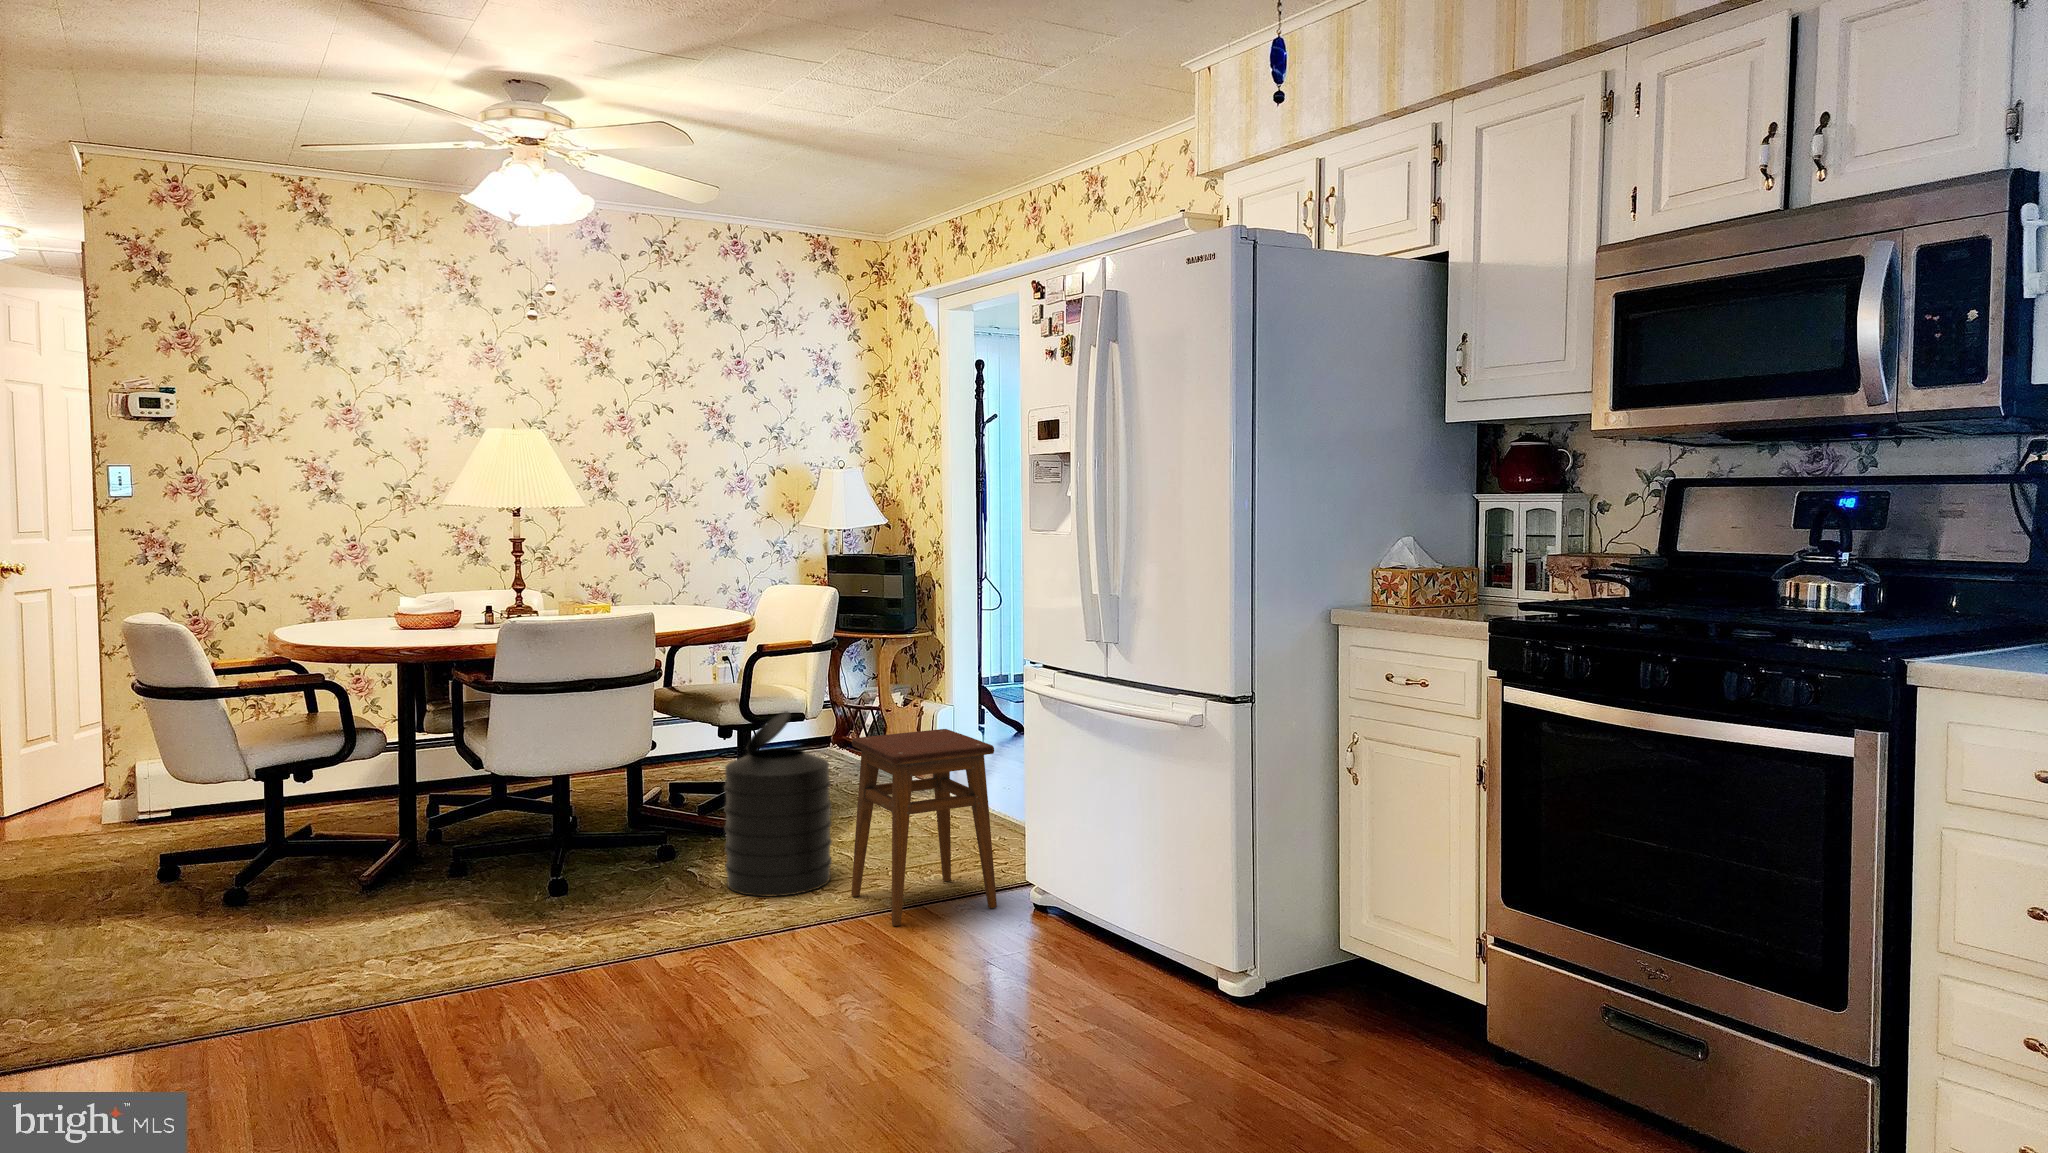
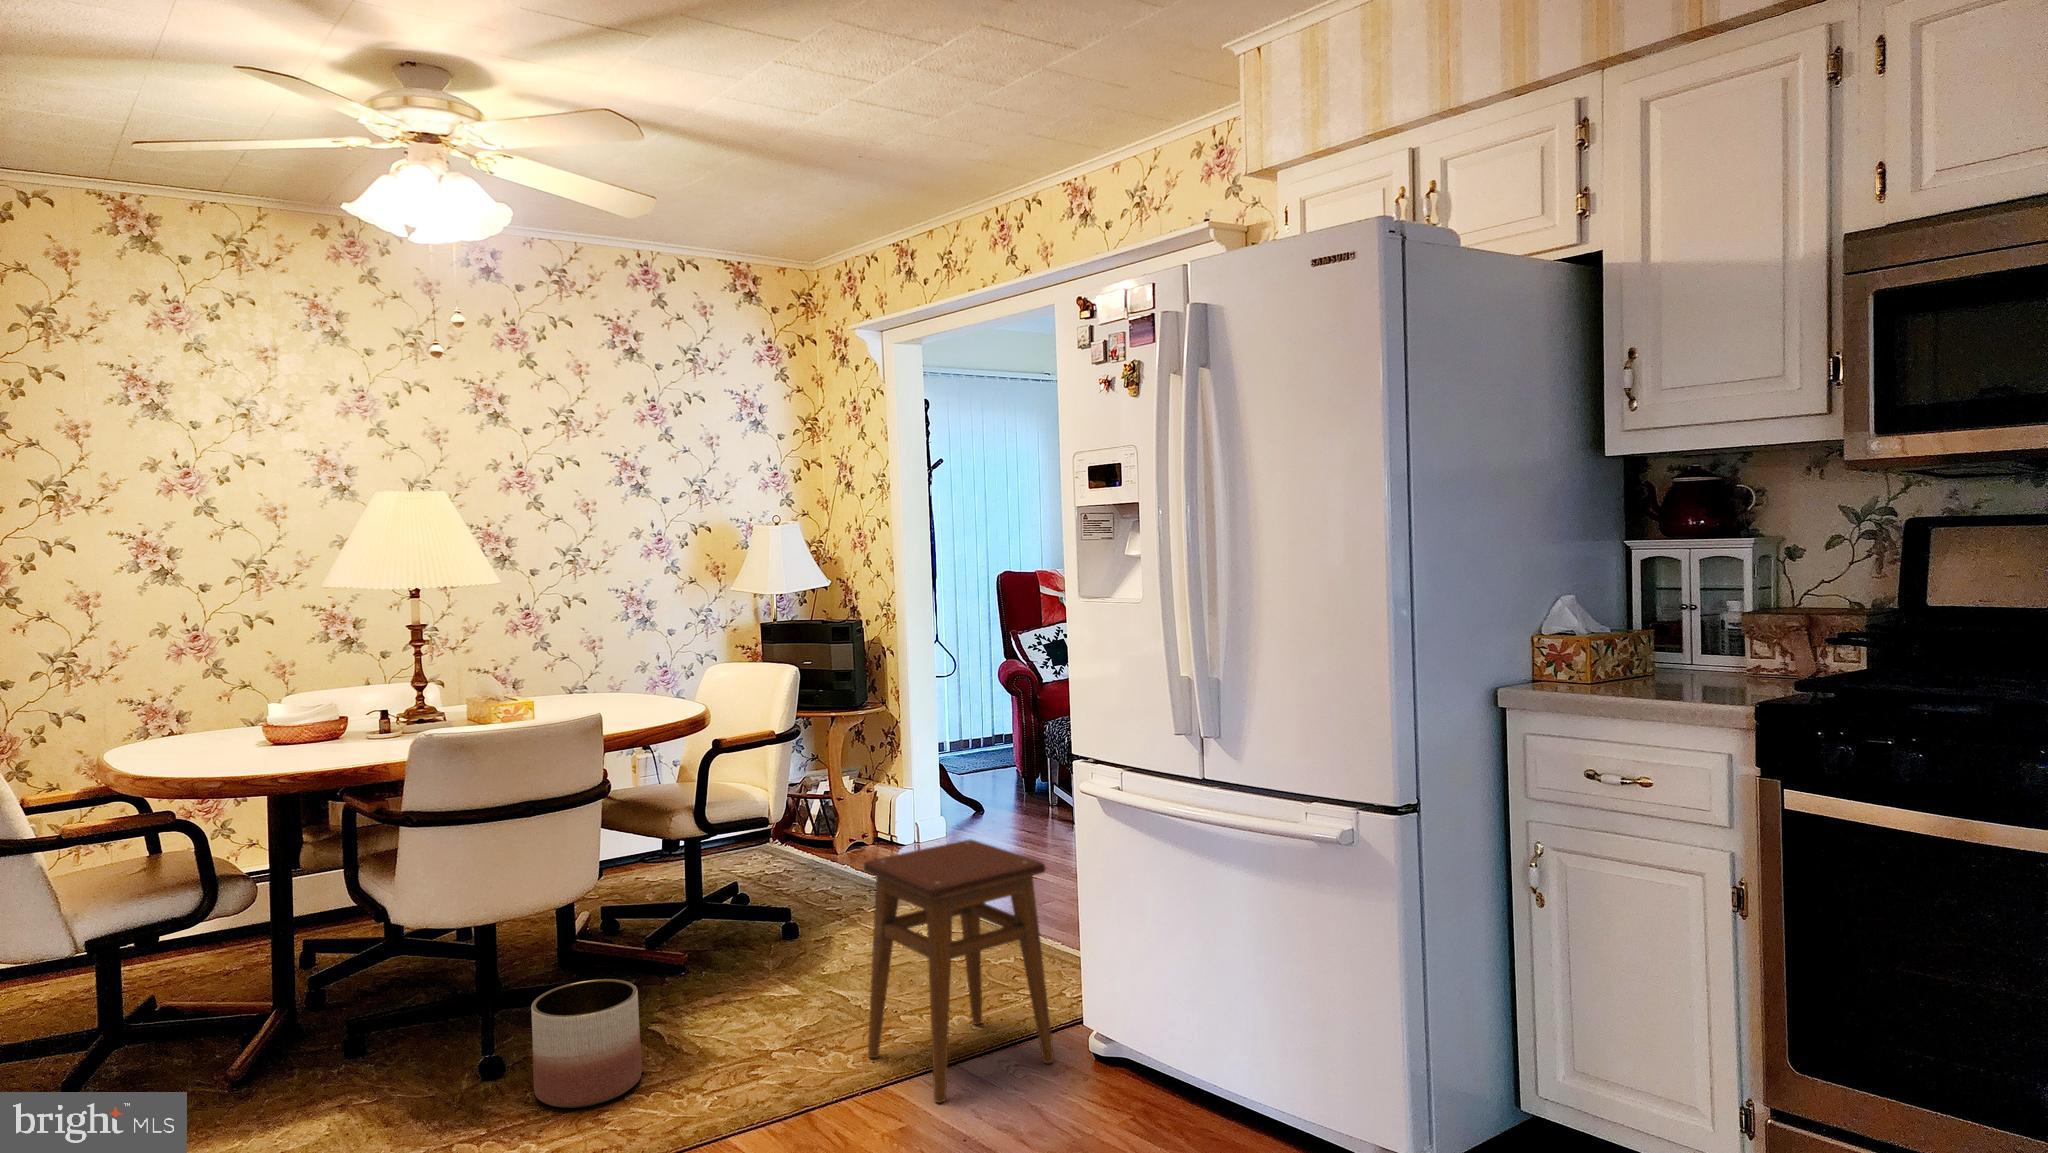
trash can: present [724,712,832,896] -> none [698,829,833,1068]
planter: none [590,820,674,911] -> present [531,979,642,1108]

